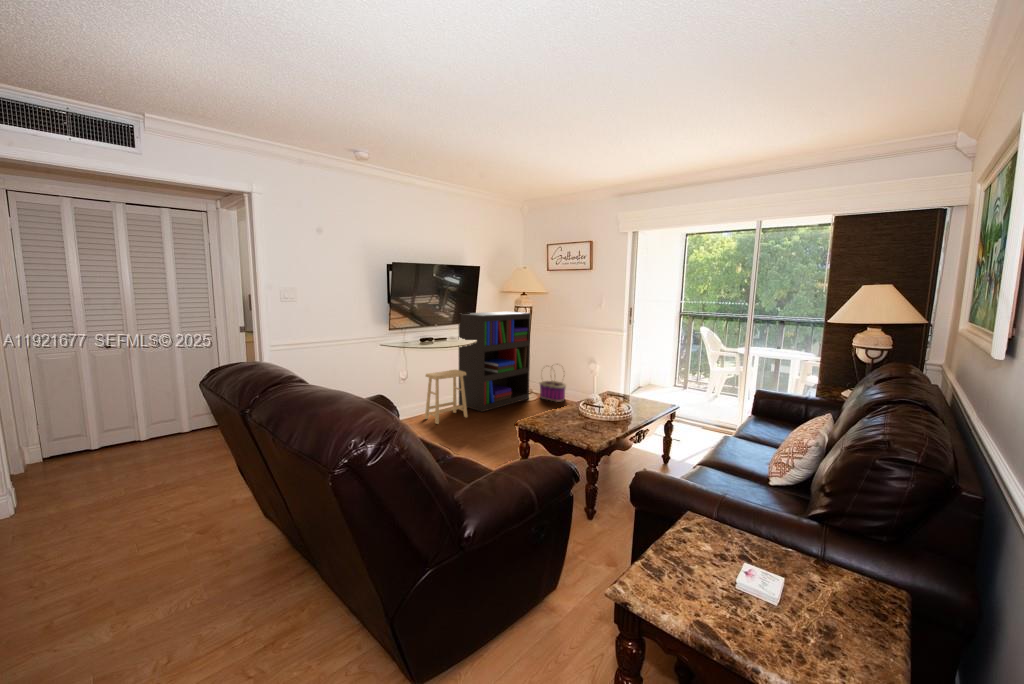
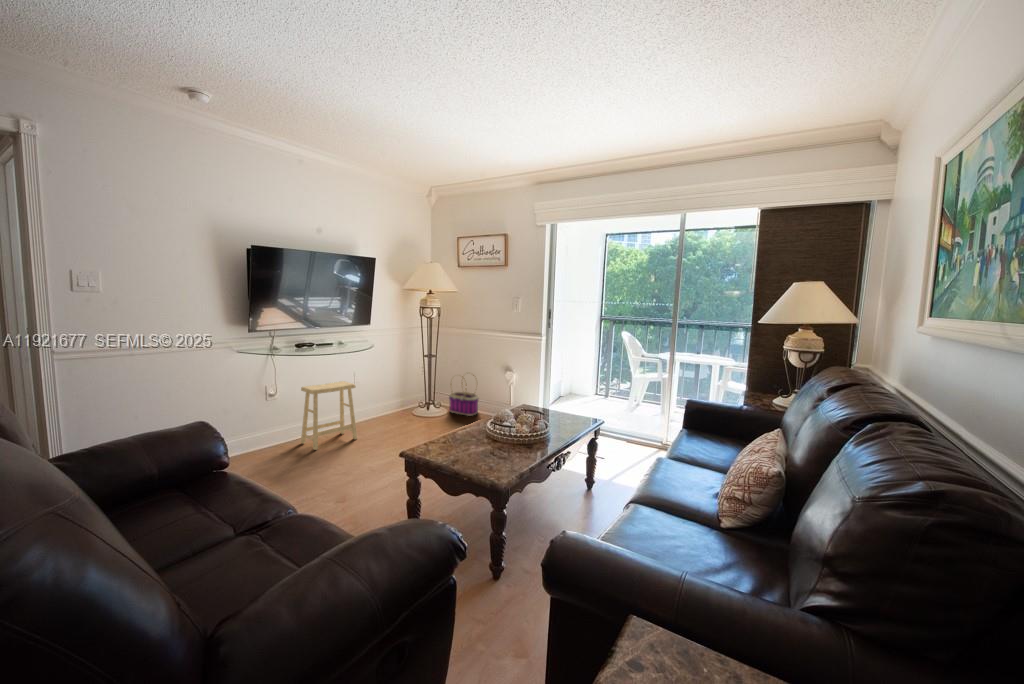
bookshelf: present [459,311,531,412] -> none [349,313,438,432]

